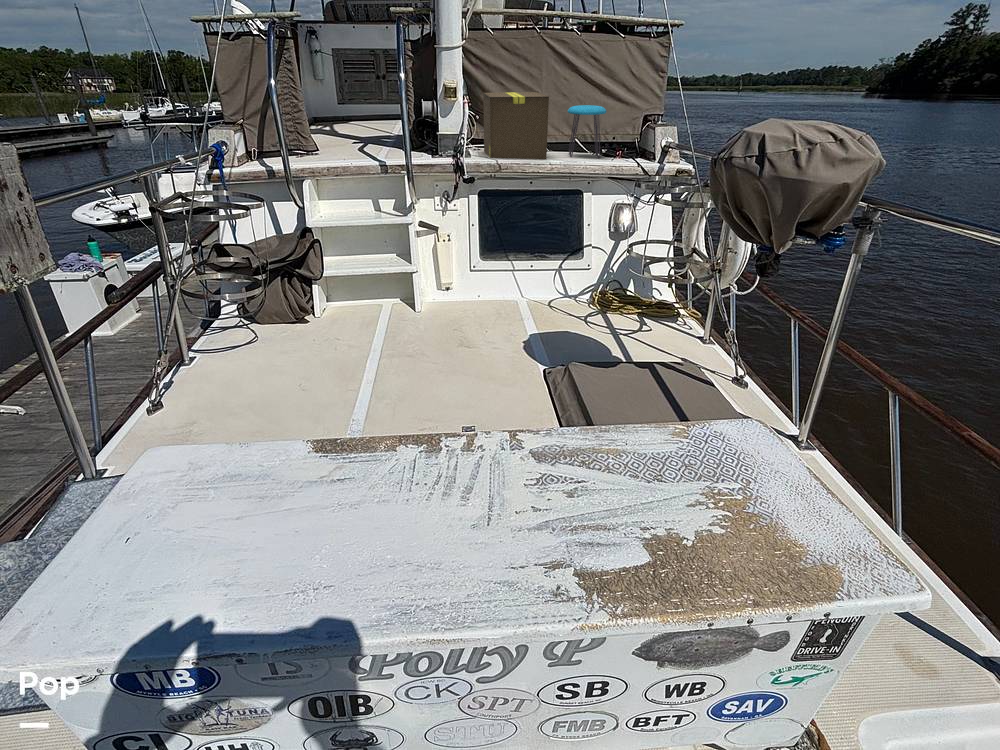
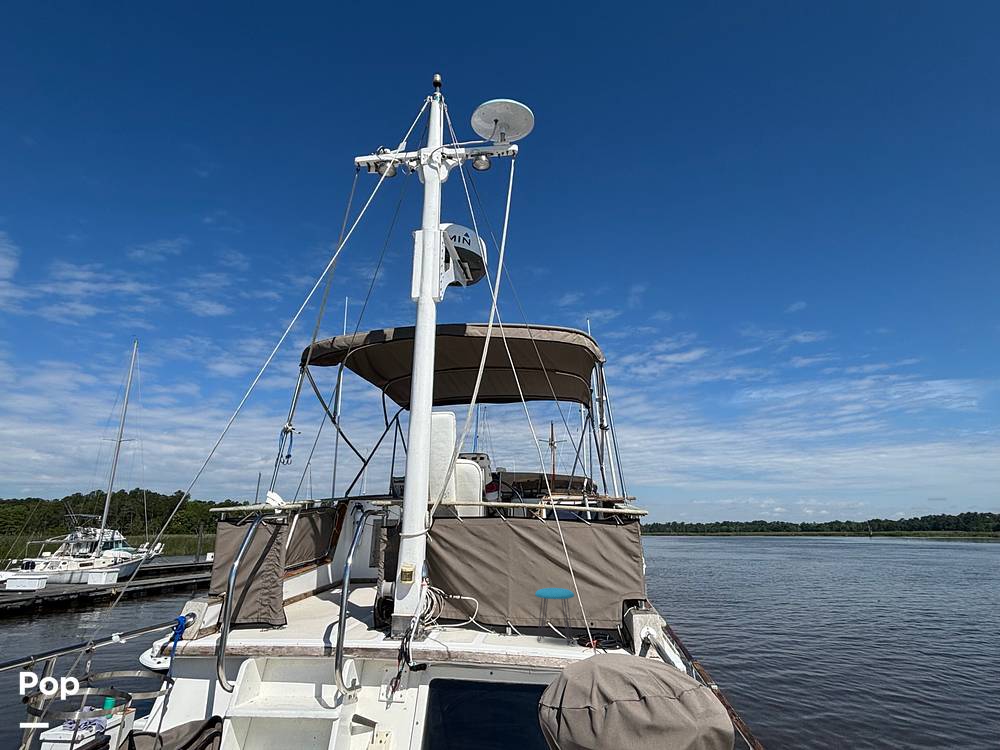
cardboard box: present [483,92,549,159] -> none [447,573,508,645]

